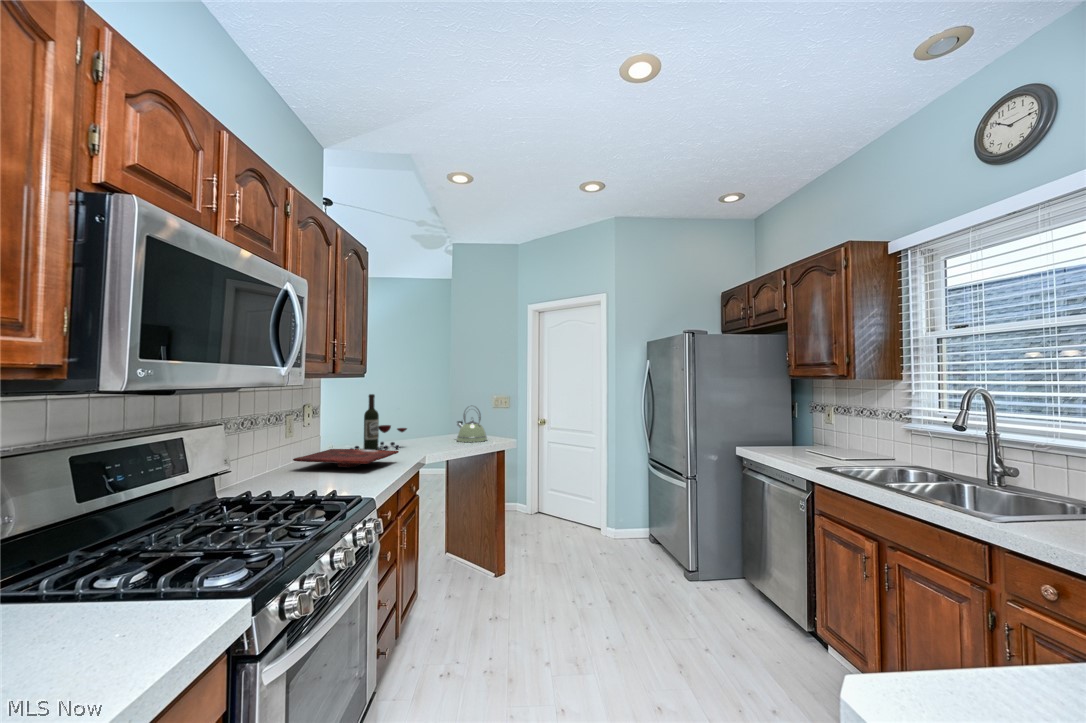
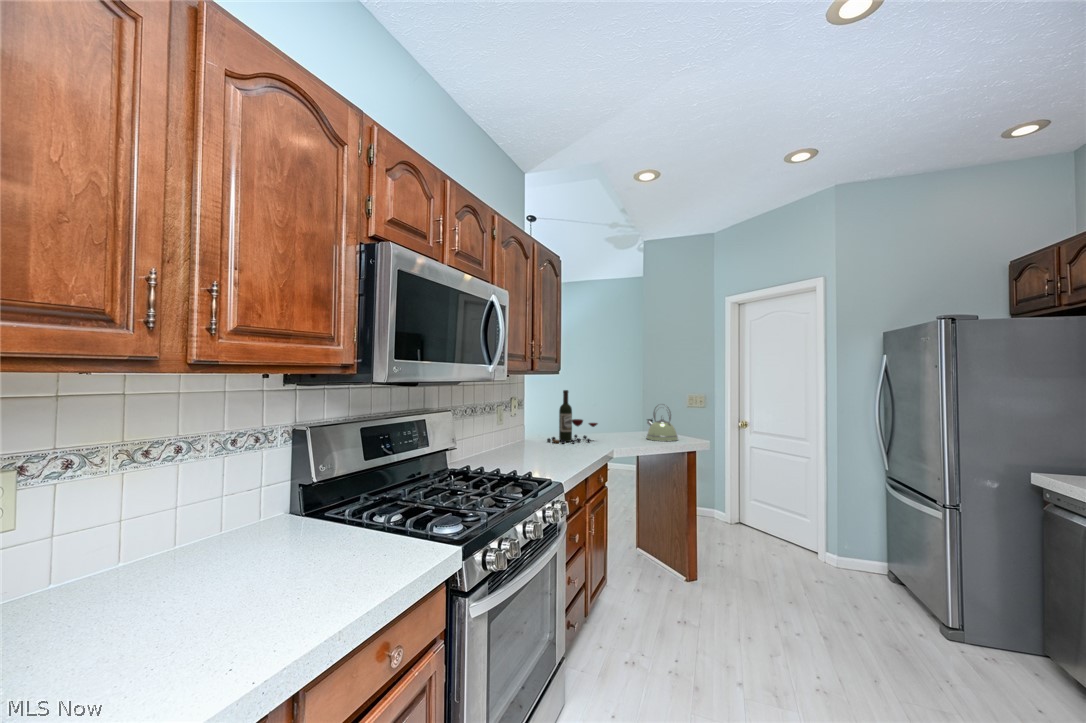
cutting board: present [293,449,399,467] -> none [501,438,588,455]

